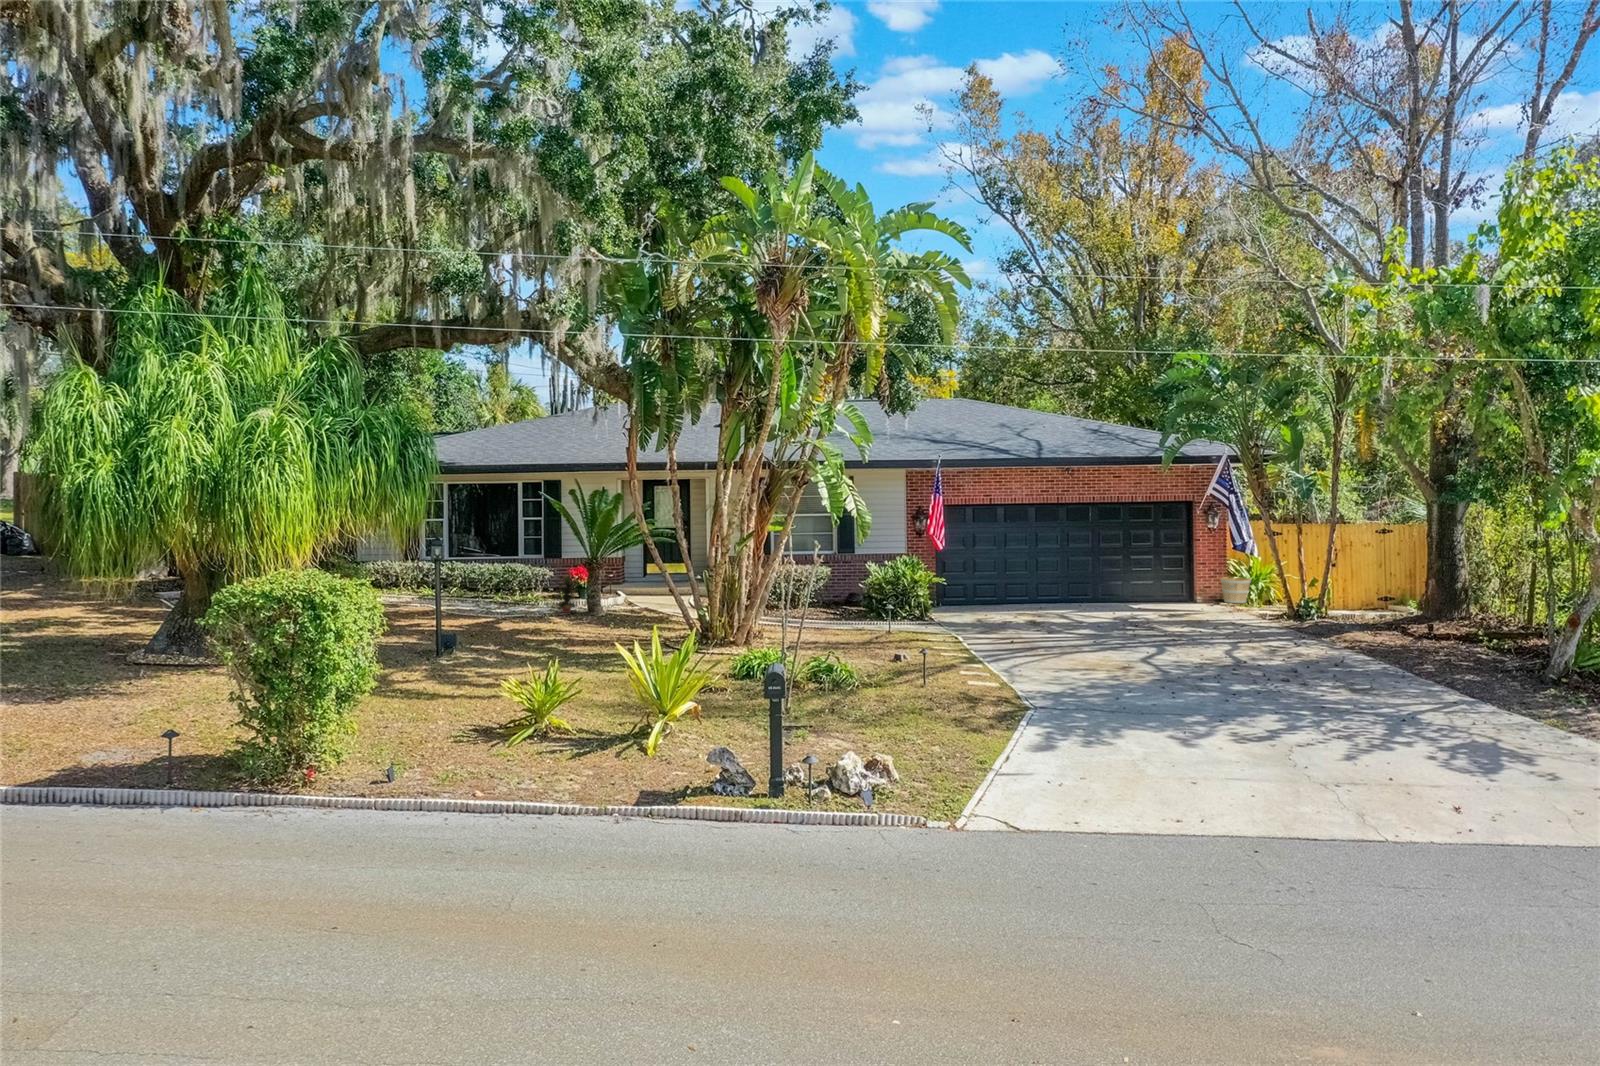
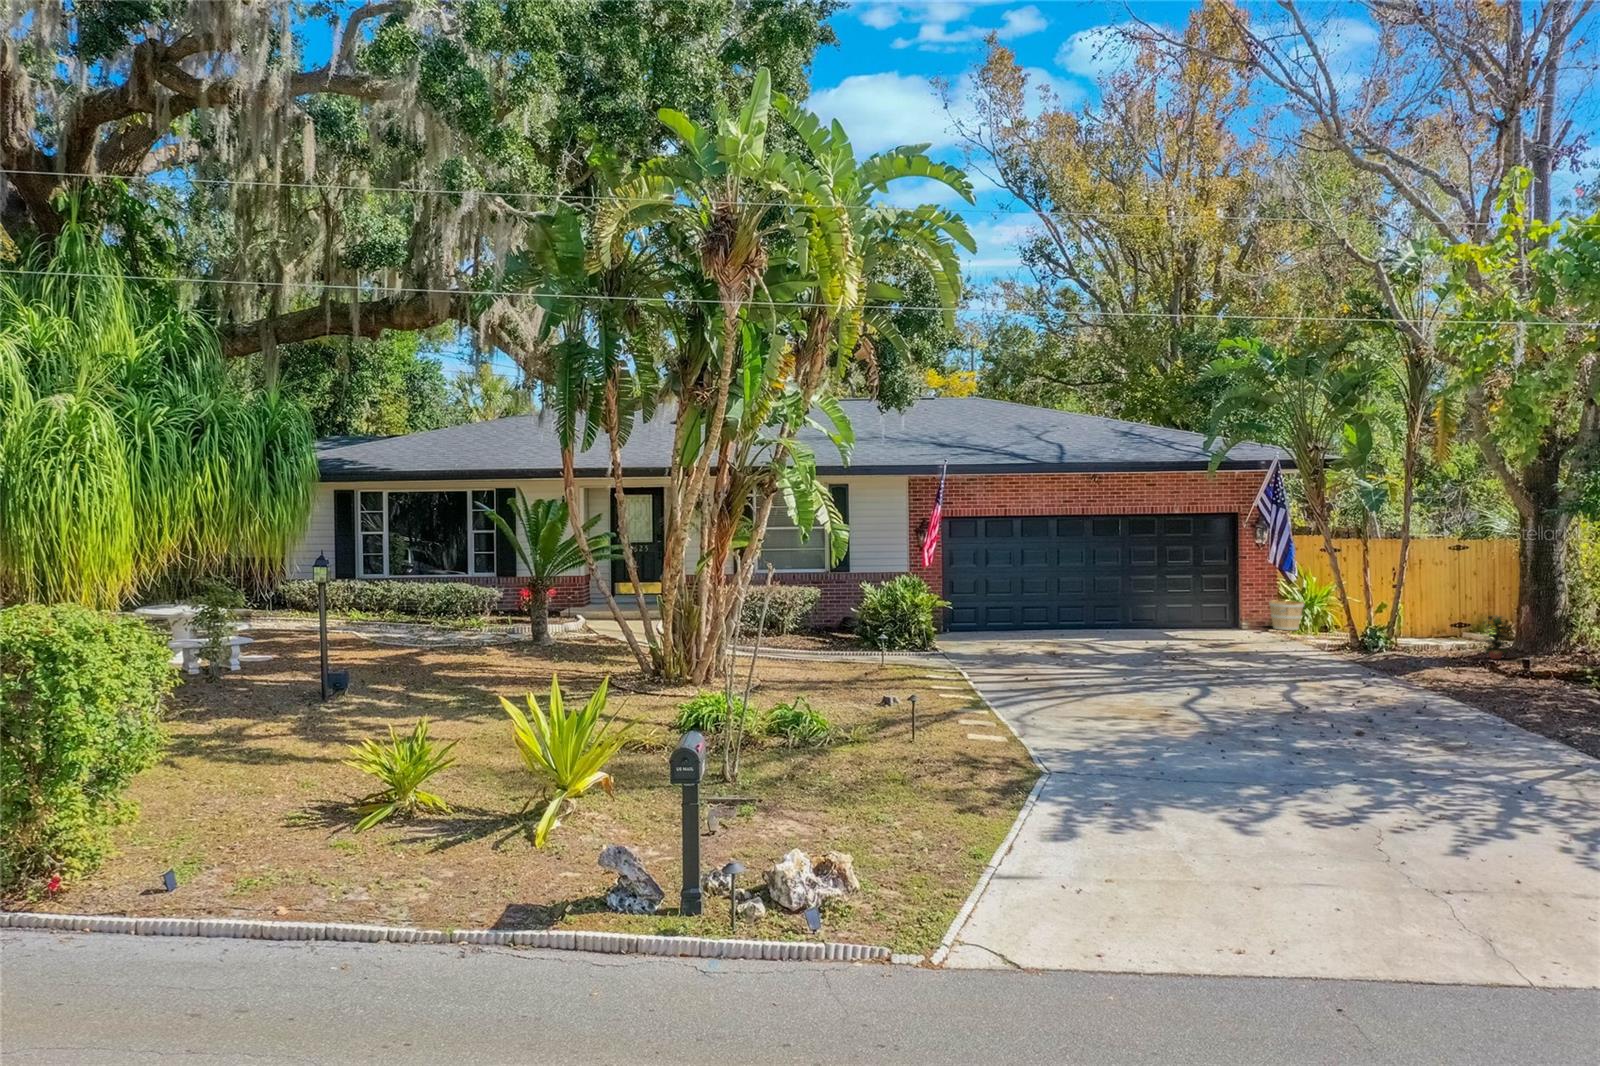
decorative plant: present [557,575,576,613] -> present [1483,615,1512,659]

